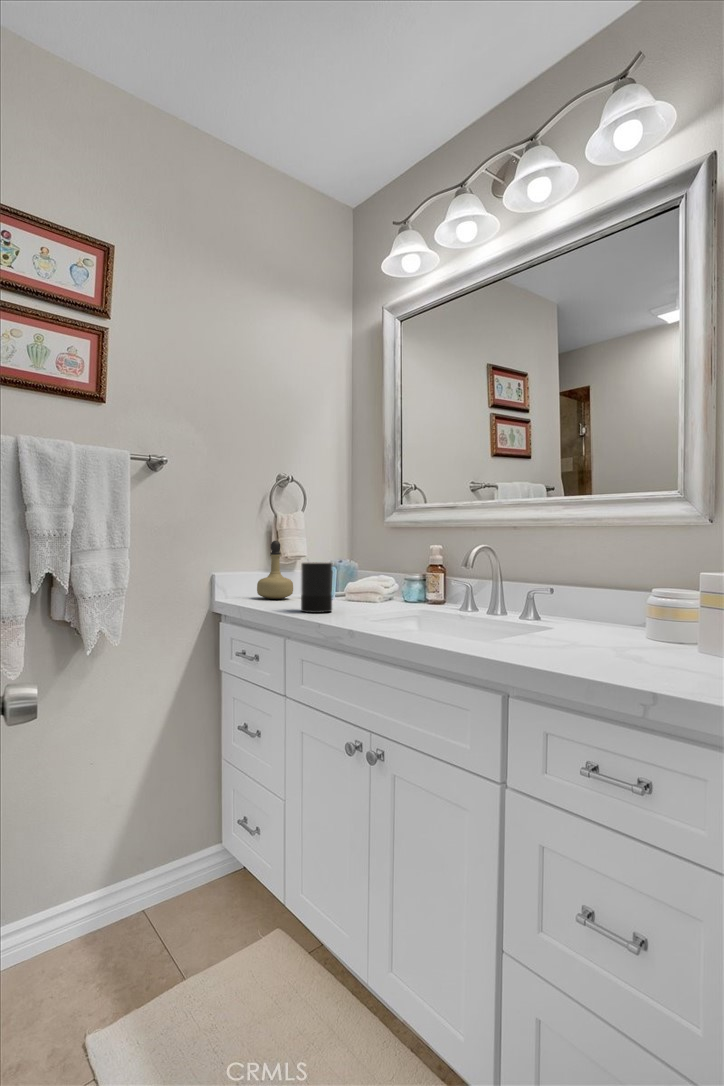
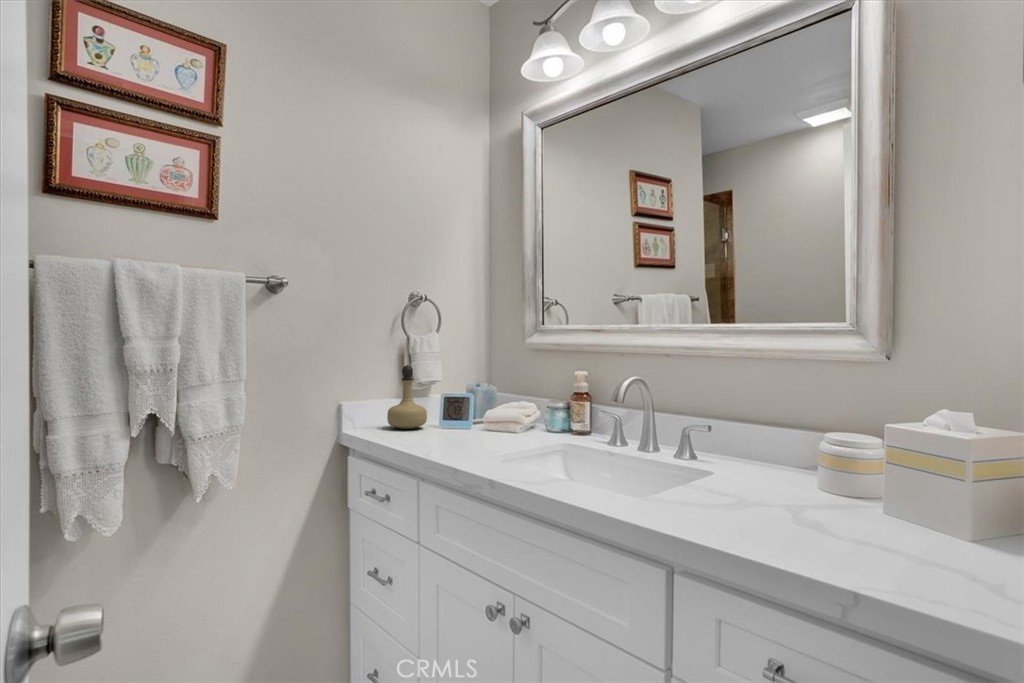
candle: present [301,562,332,613] -> none [432,390,470,451]

